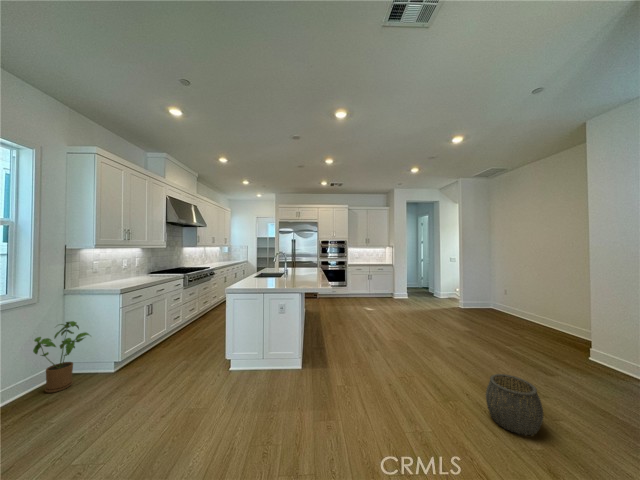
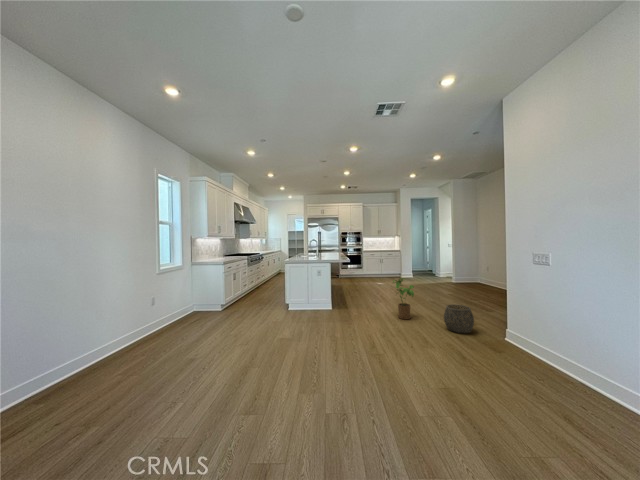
house plant: present [33,321,89,393] -> present [393,278,414,319]

